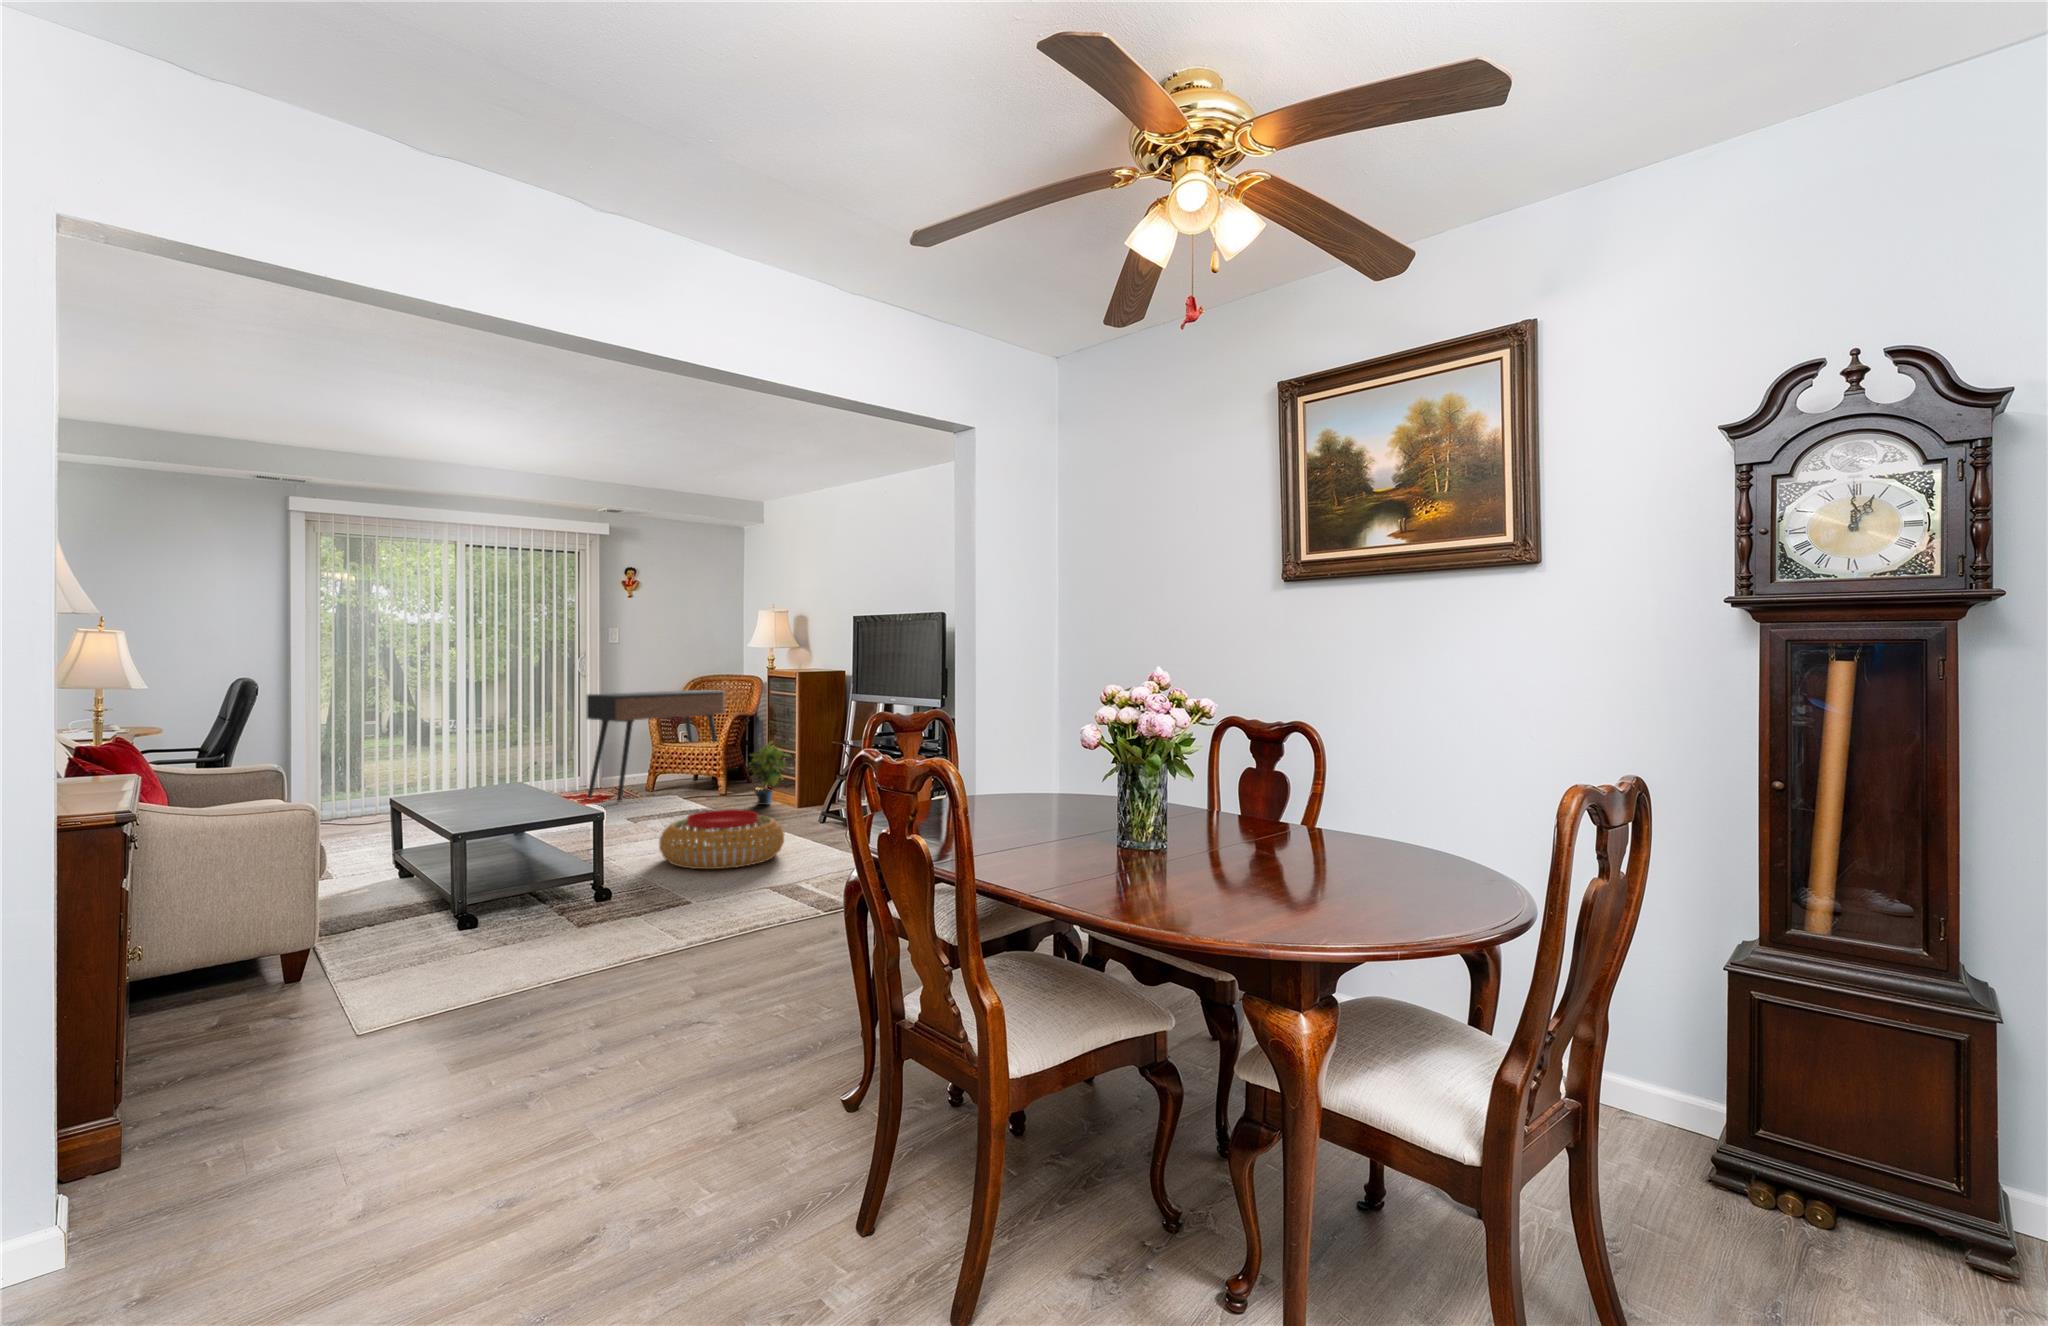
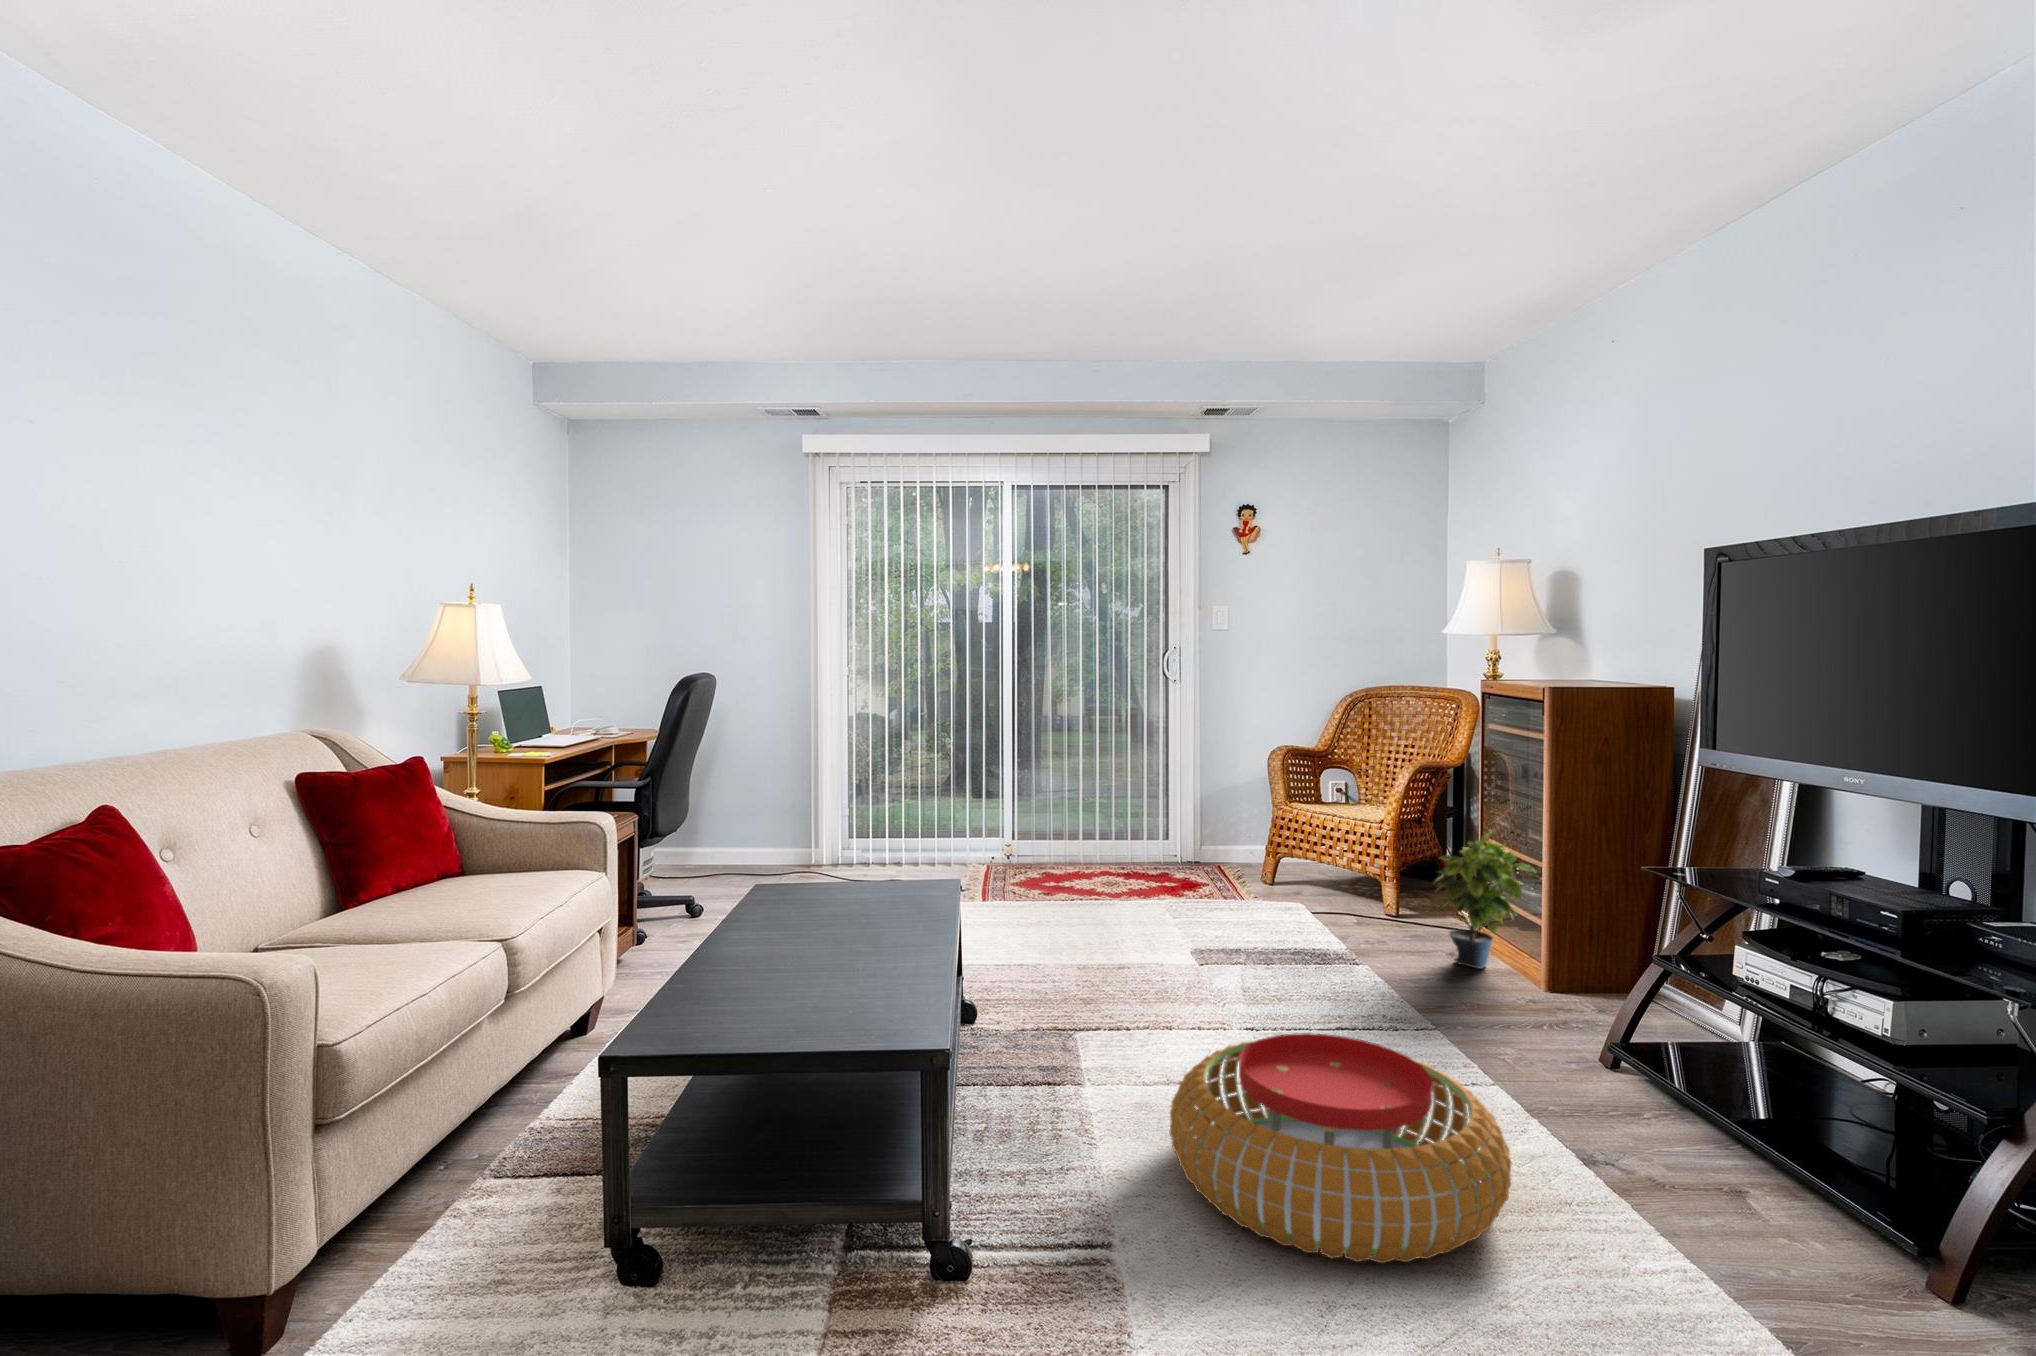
console table: present [587,690,725,802] -> none [1160,712,1402,908]

